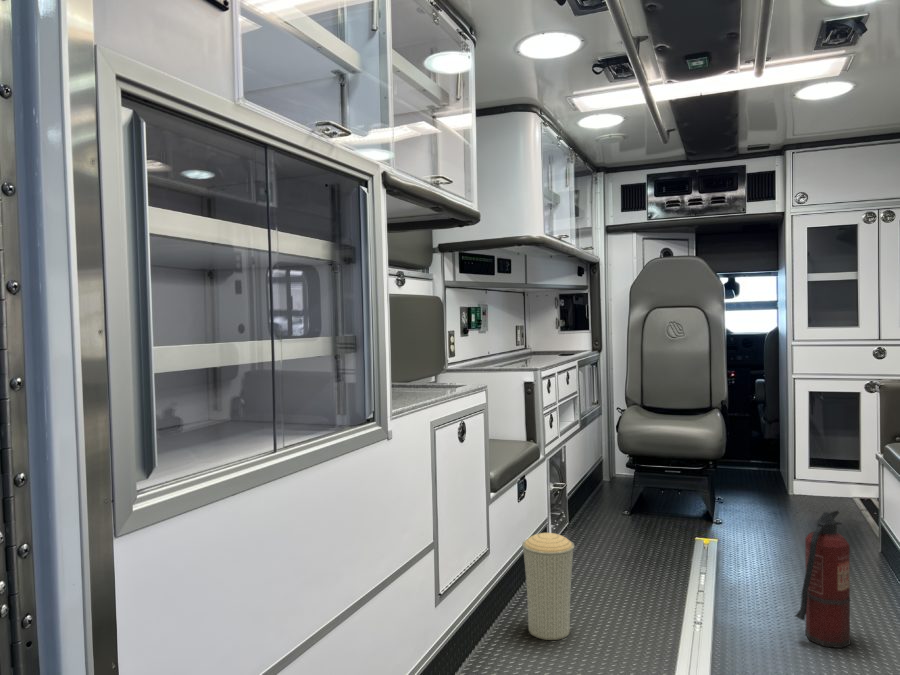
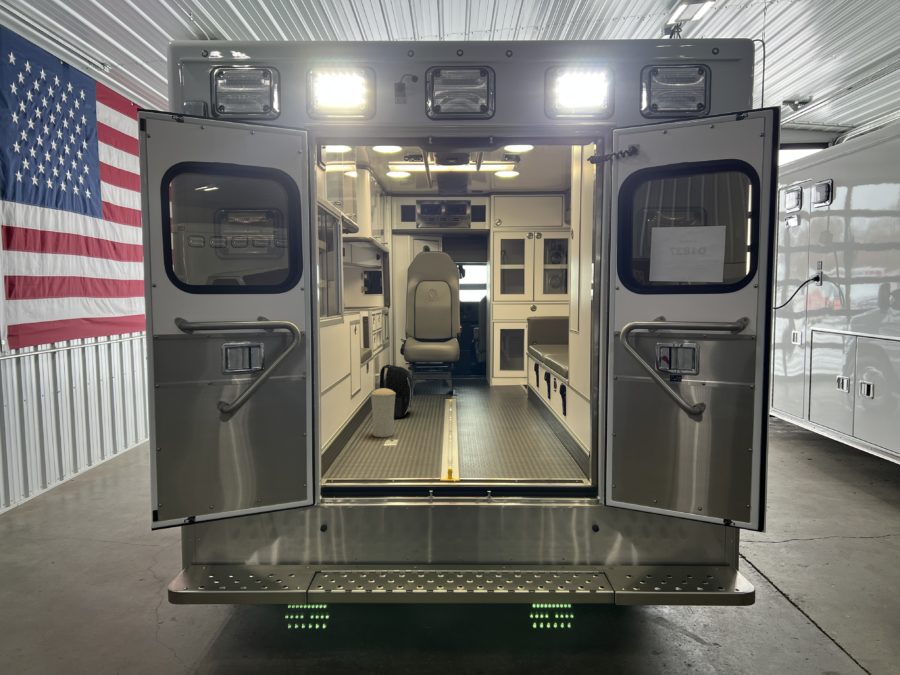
backpack: none [549,466,627,575] -> present [380,365,413,418]
fire extinguisher: present [796,511,851,648] -> none [490,371,512,428]

